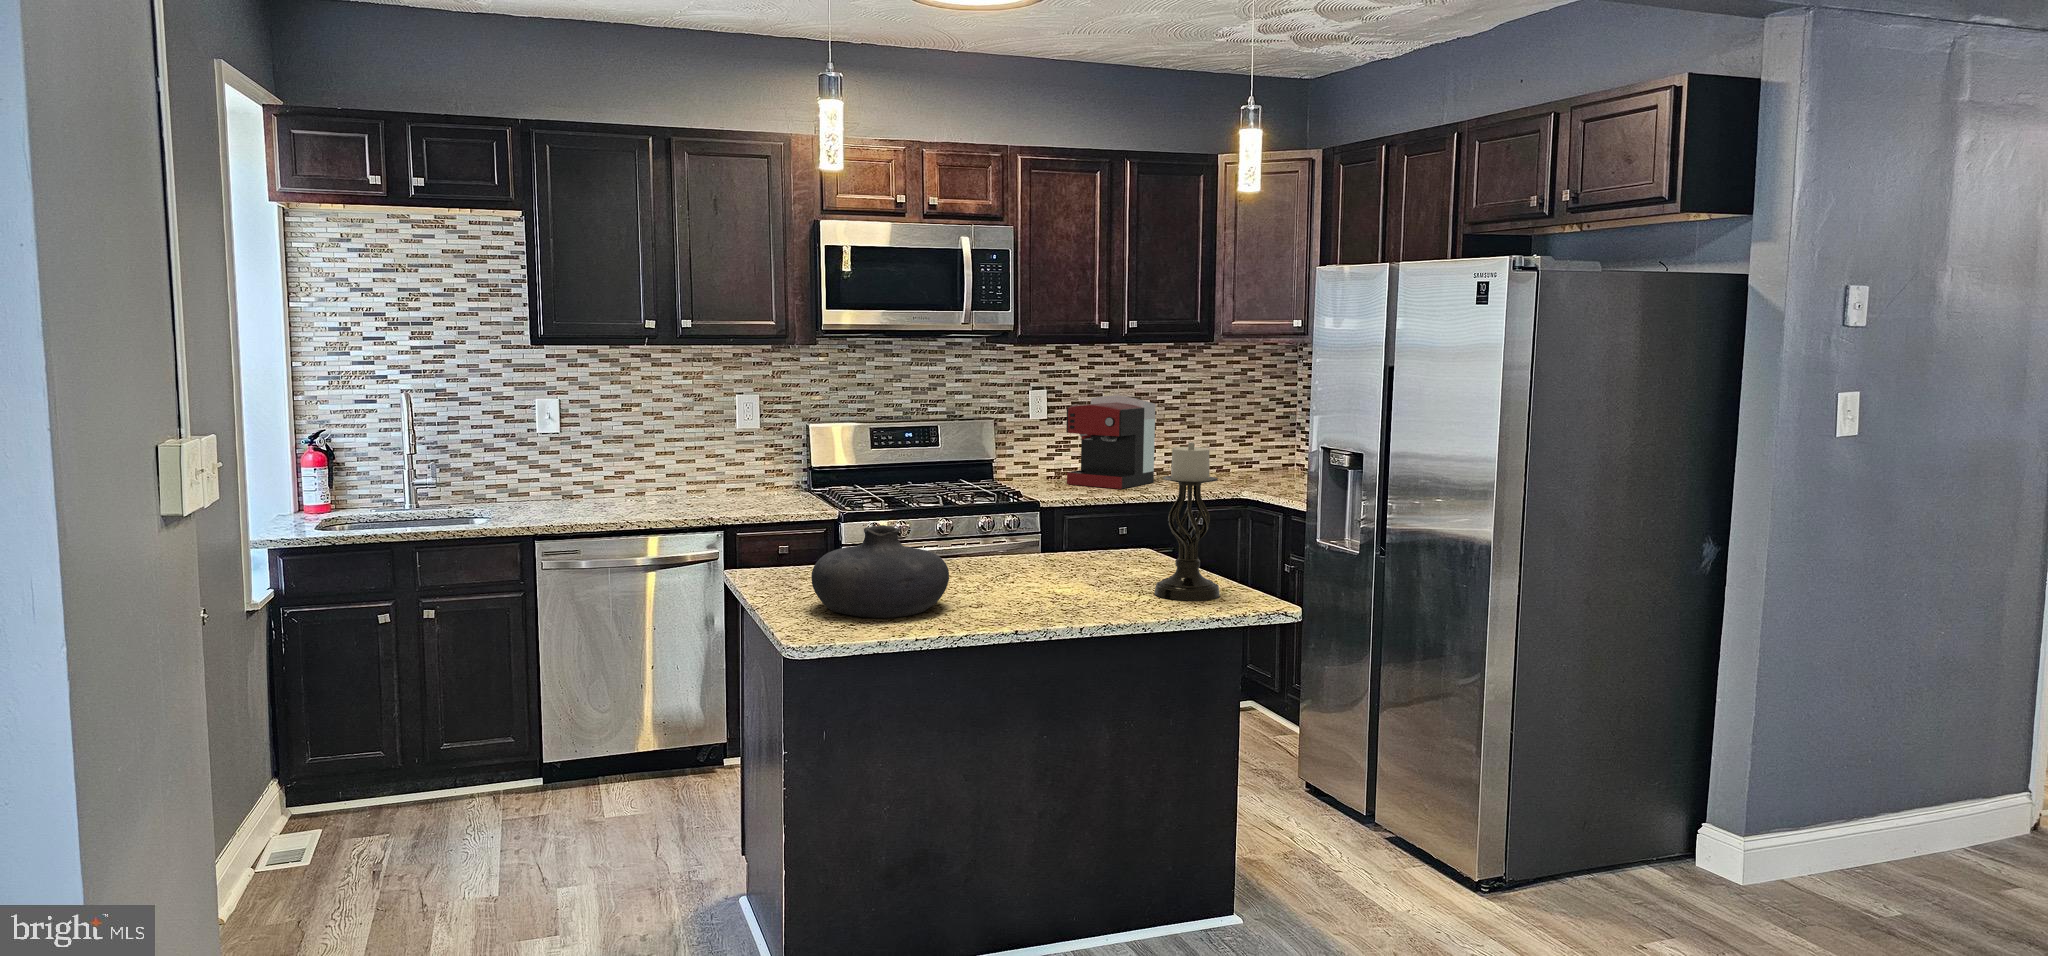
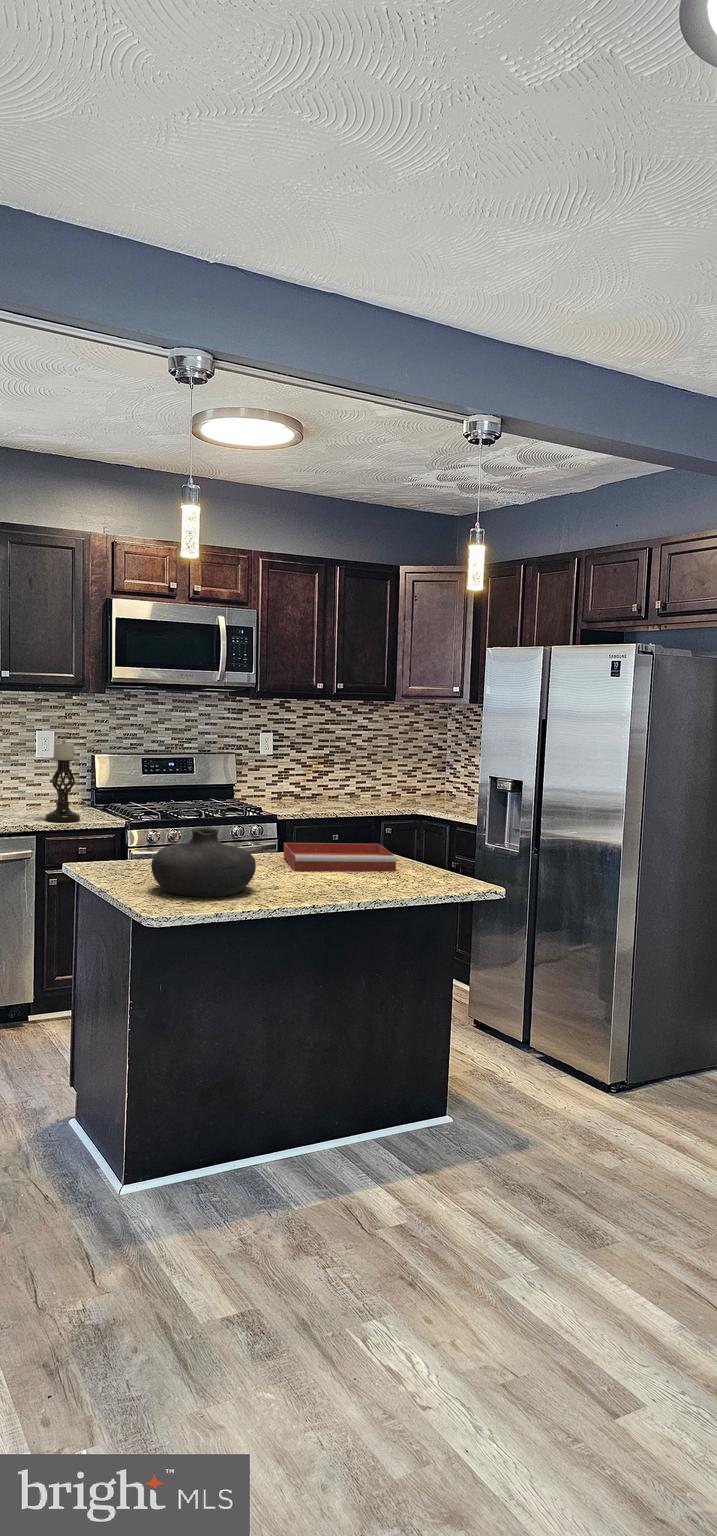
coffee maker: present [1066,395,1155,489] -> none [287,738,352,807]
candle holder: present [1154,442,1220,601] -> present [45,740,80,822]
tray: none [1016,542,1160,581] -> present [284,843,397,871]

